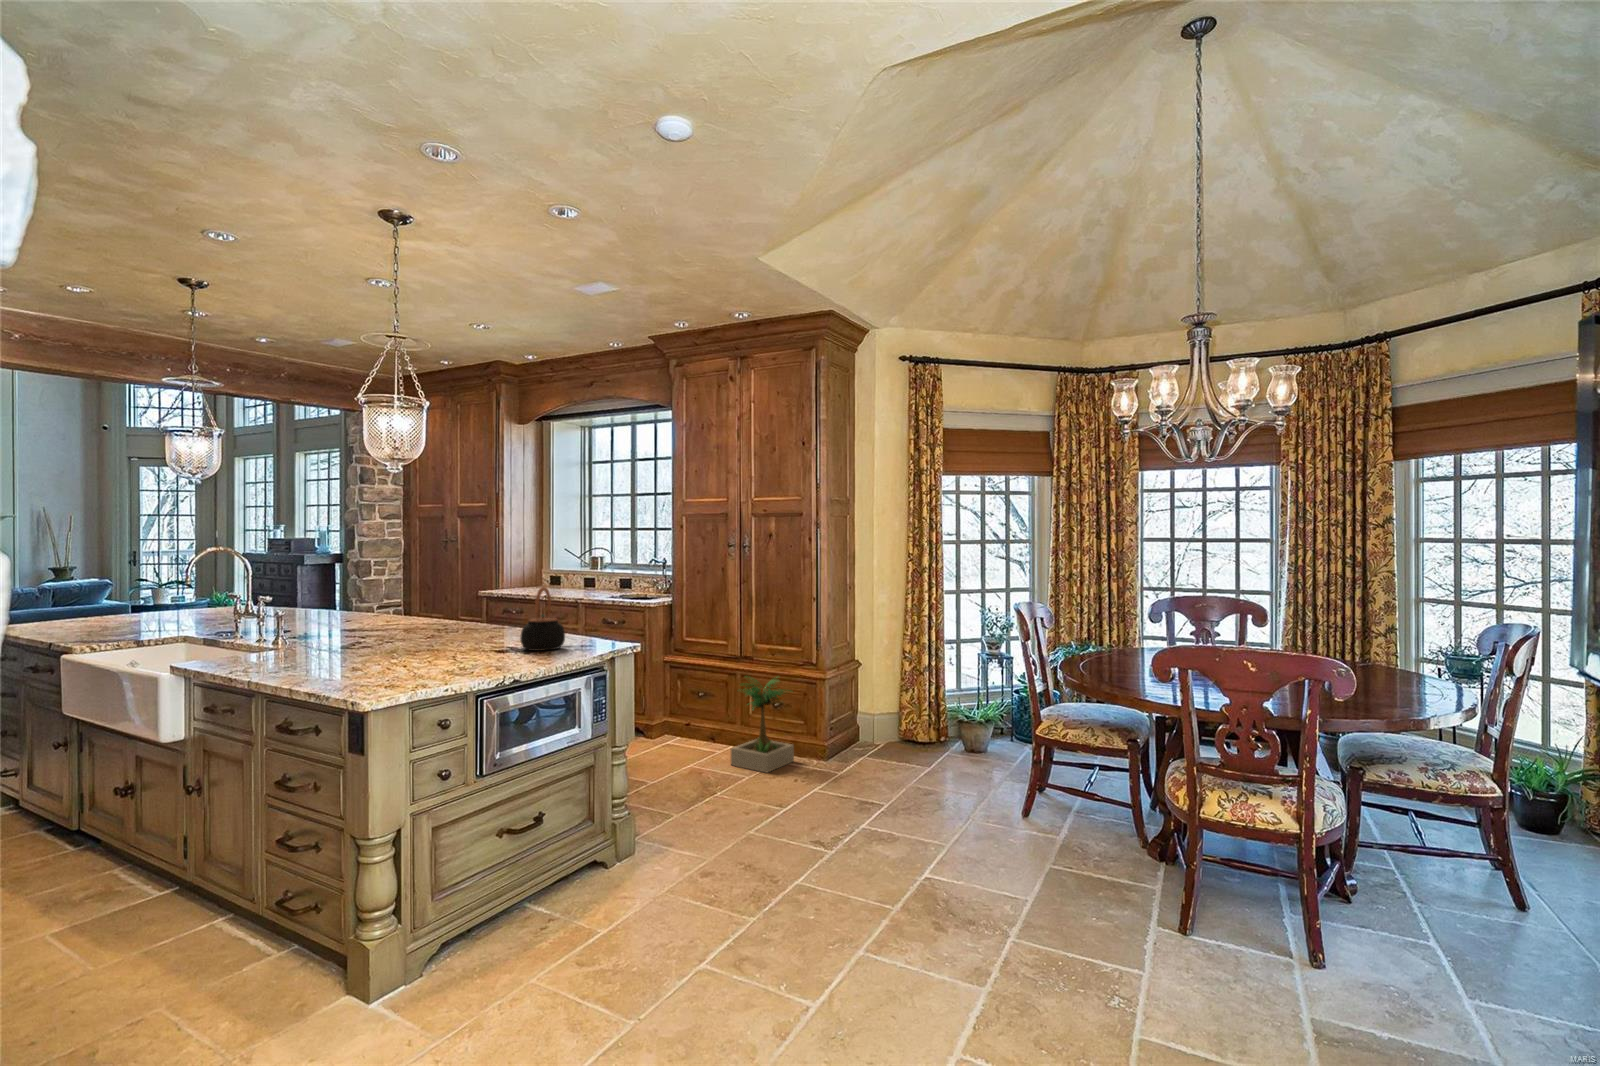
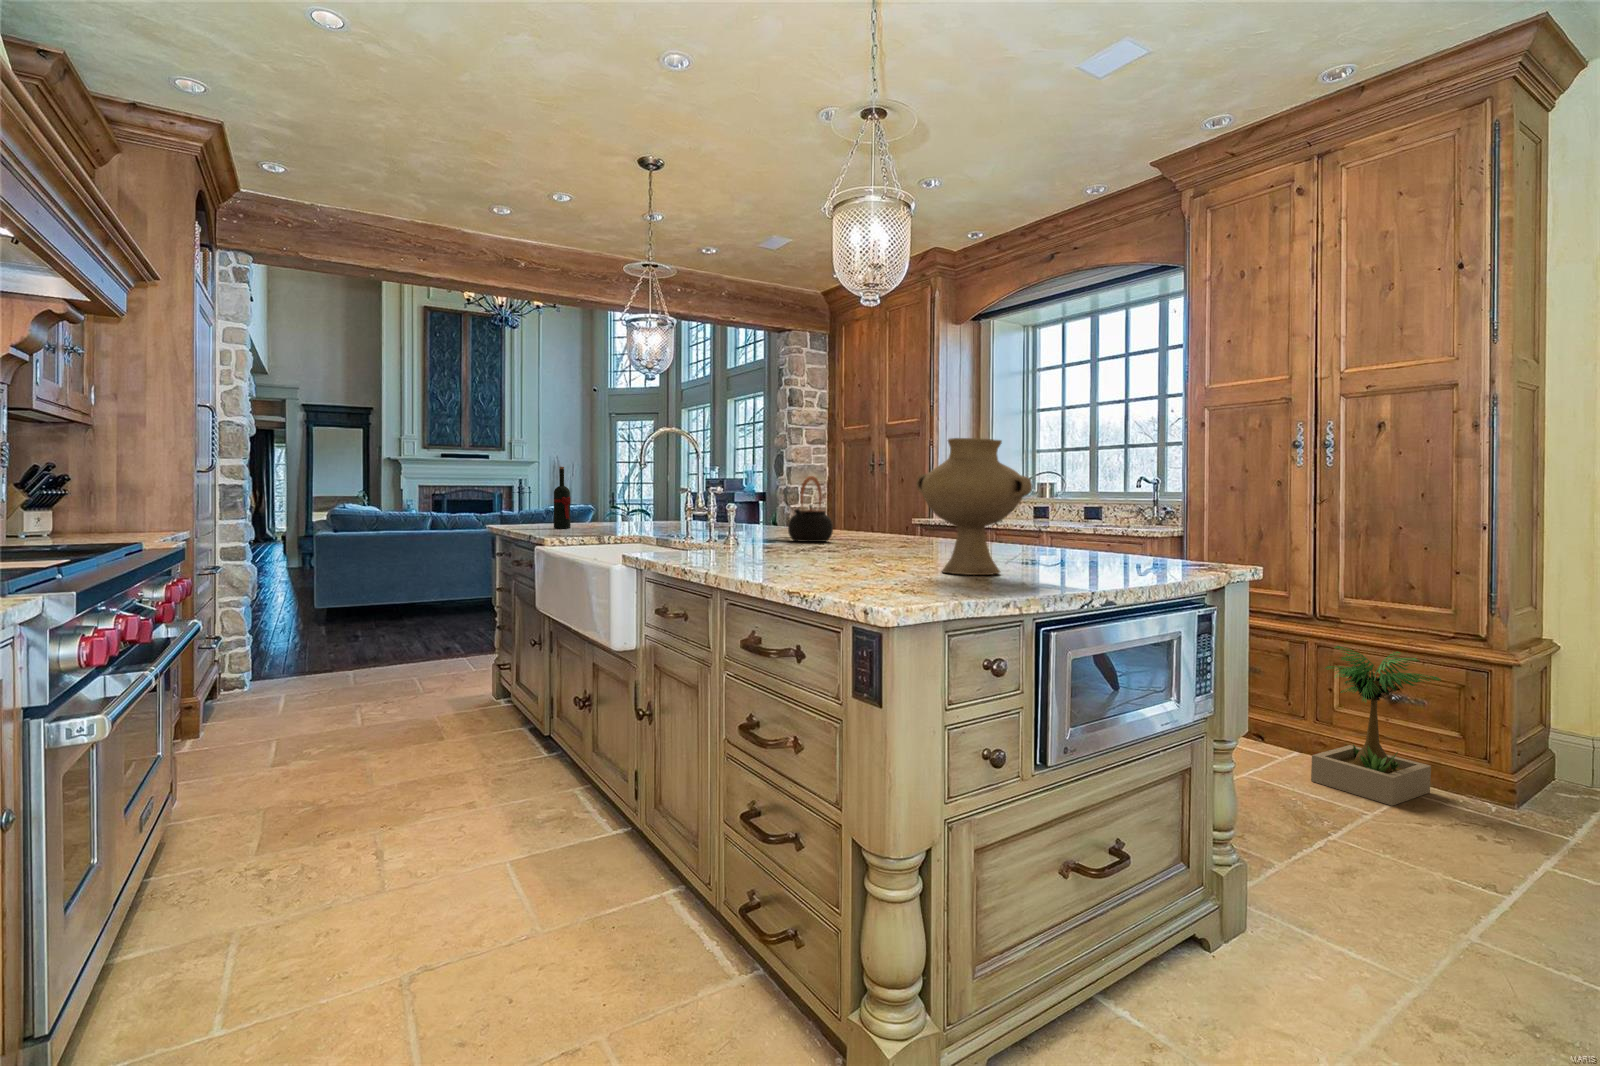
wine bottle: none [79,566,101,627] -> present [554,467,571,529]
vase: none [414,579,486,665] -> present [916,438,1032,575]
teapot: present [520,587,565,651] -> present [788,476,833,542]

